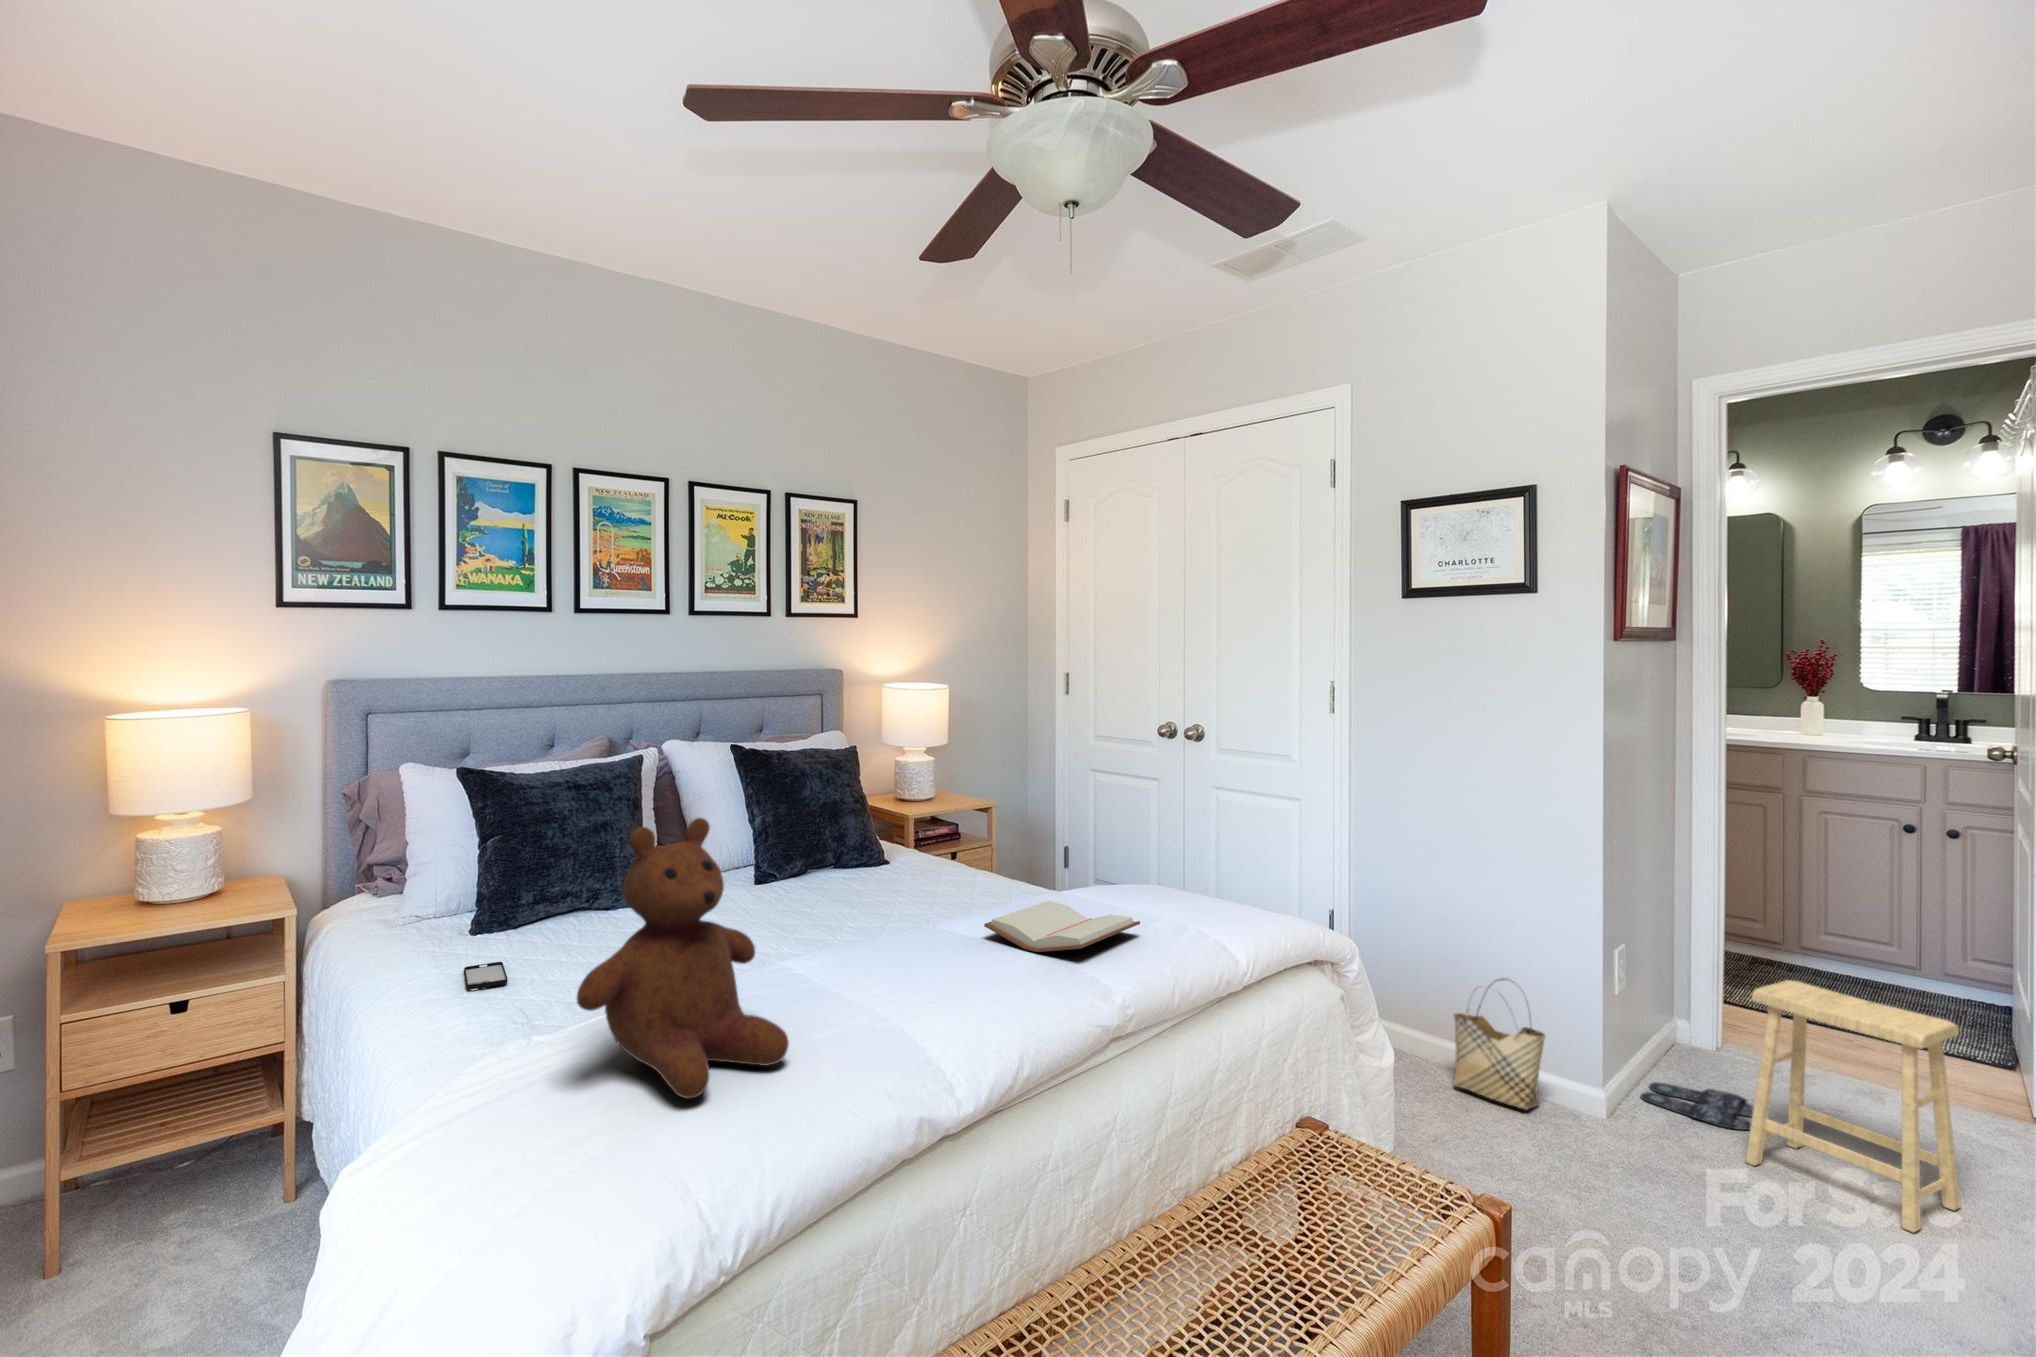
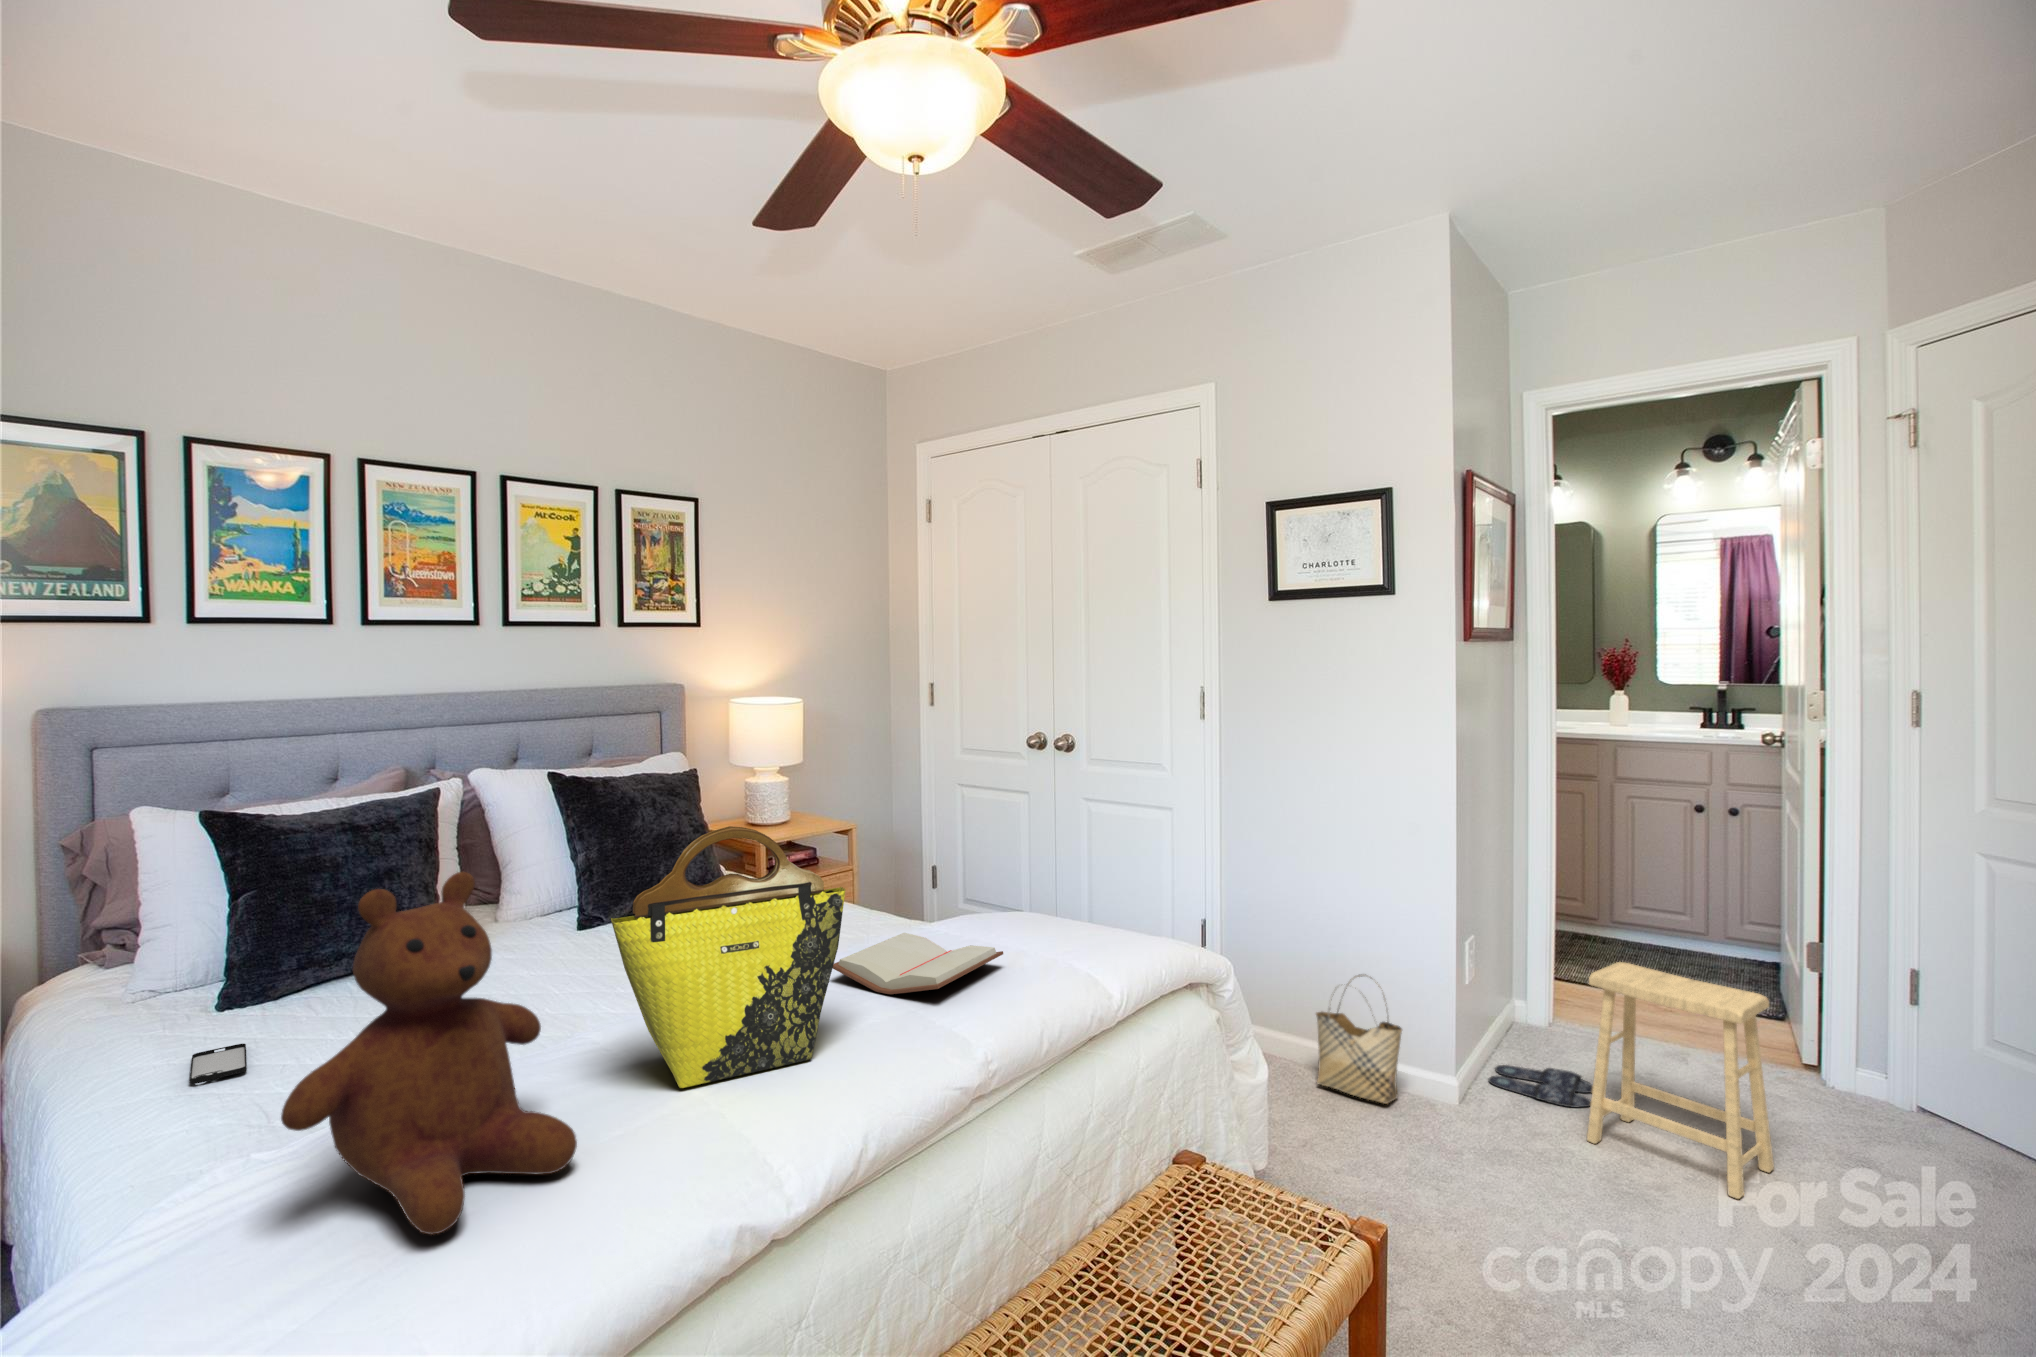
tote bag: none [808,792,1002,1012] -> present [611,826,845,1088]

